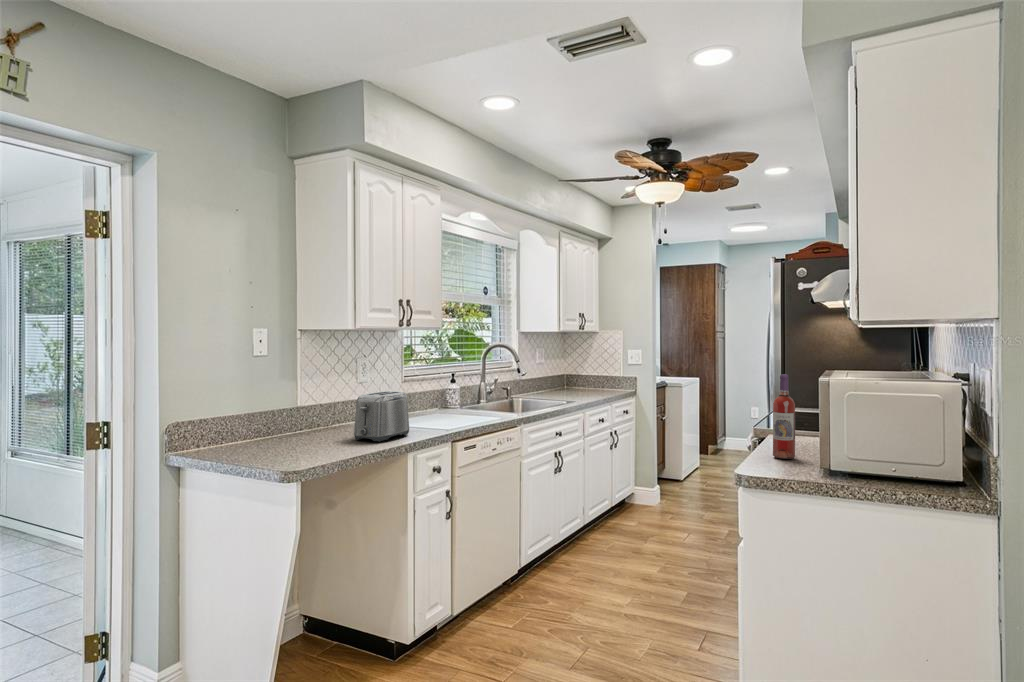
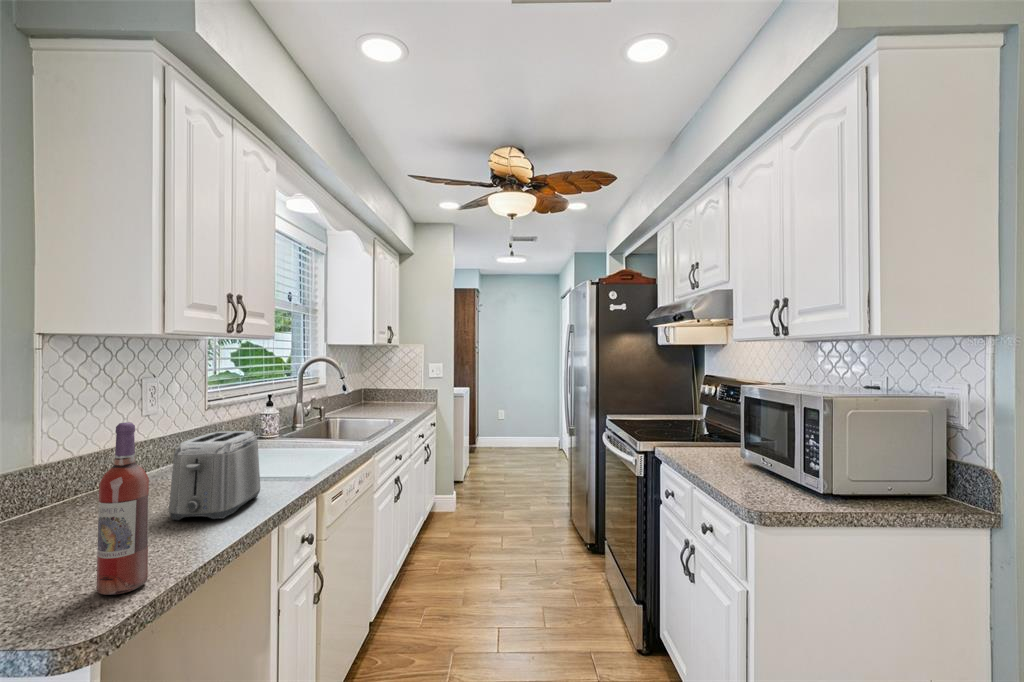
wine bottle: present [773,374,795,459] -> present [97,422,149,595]

